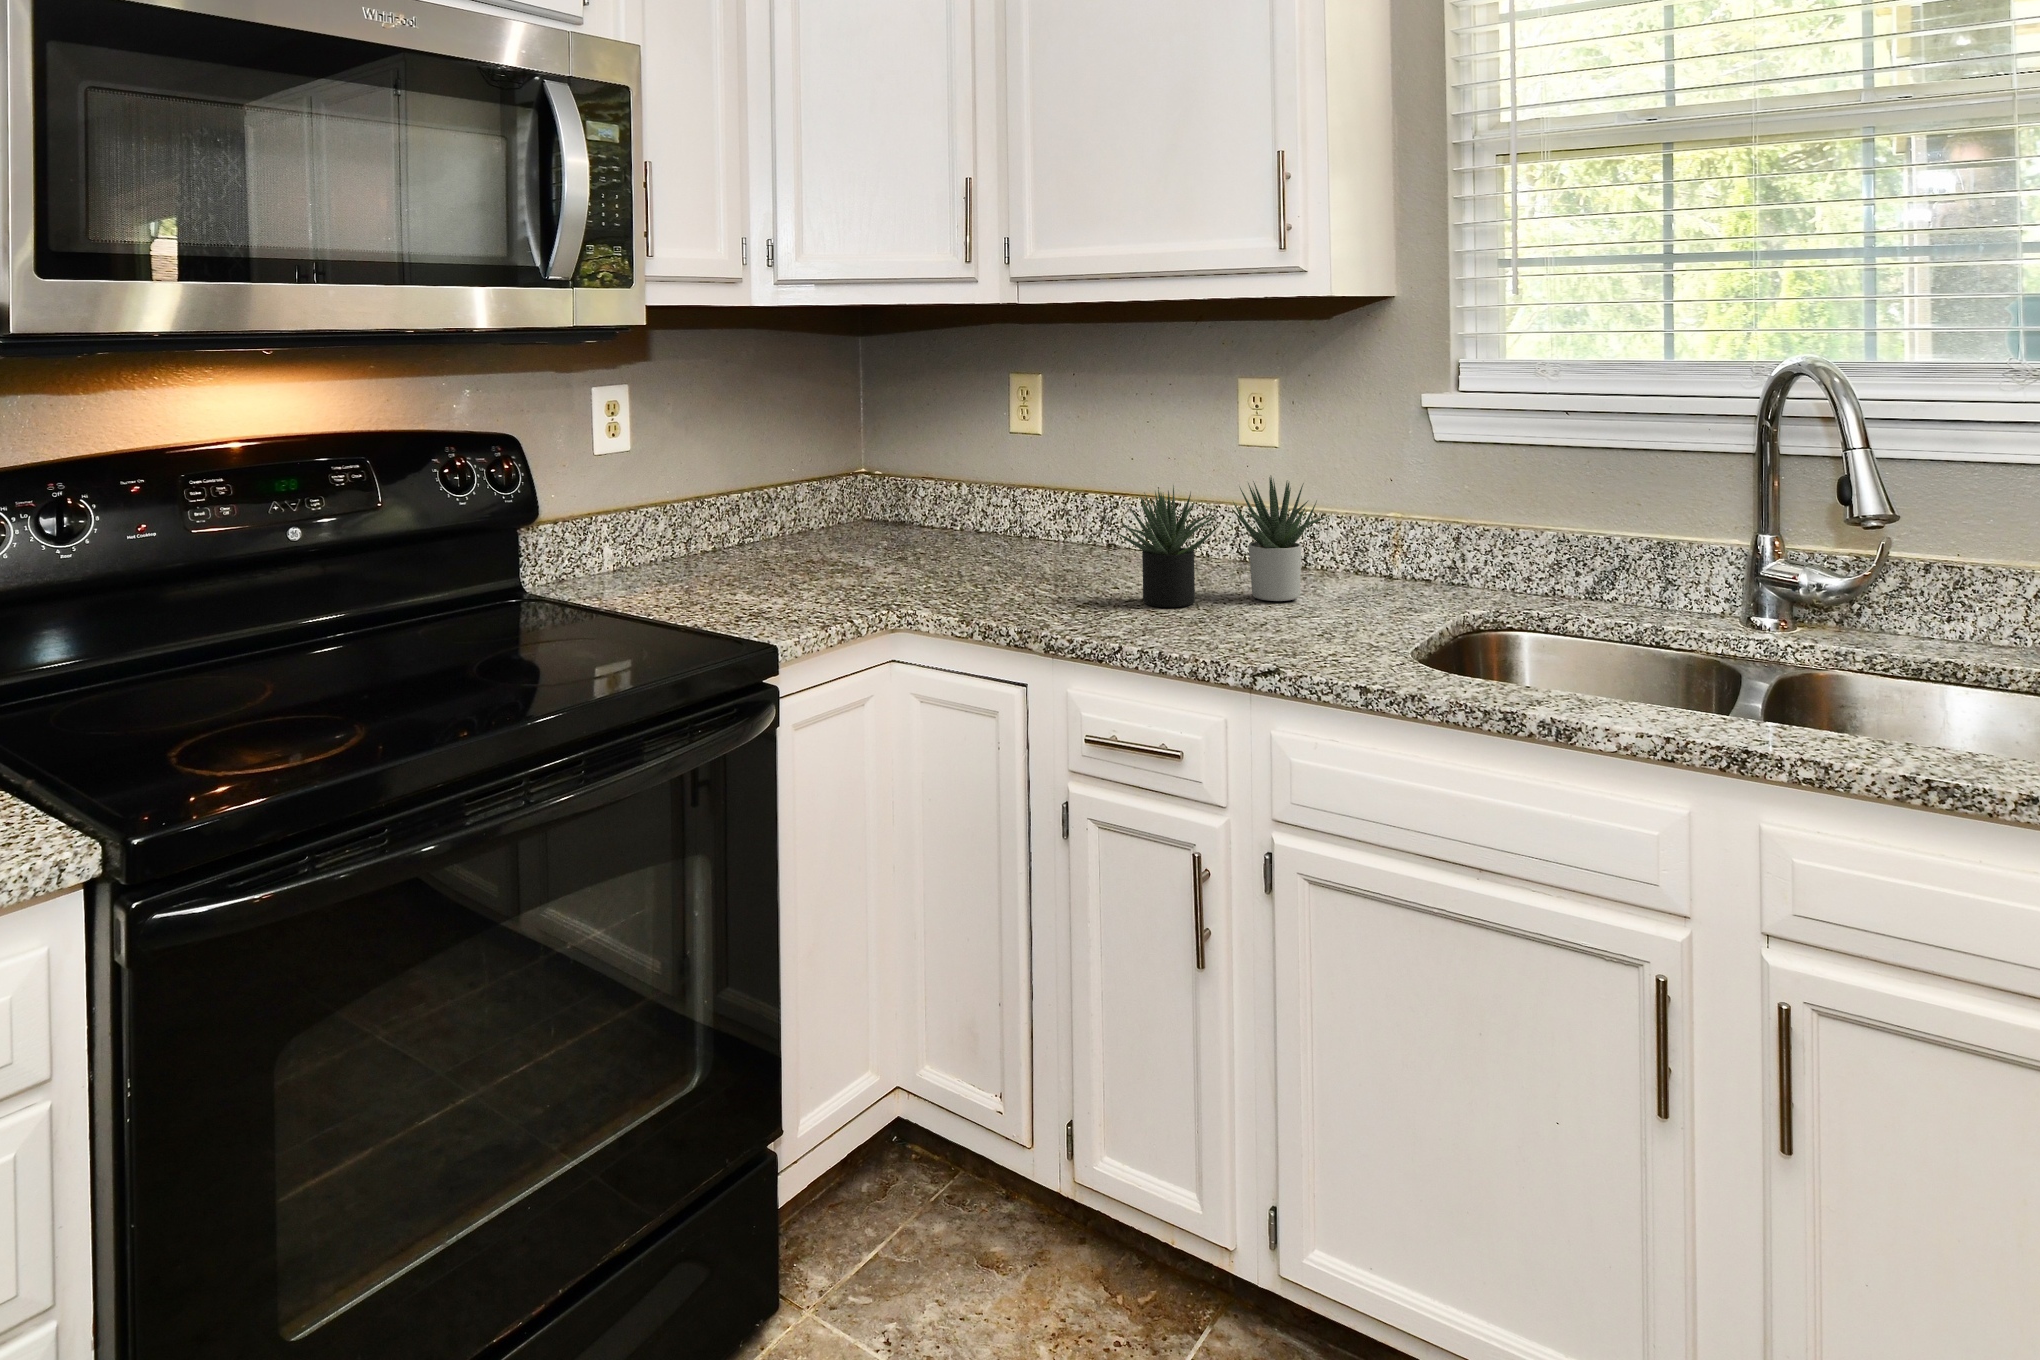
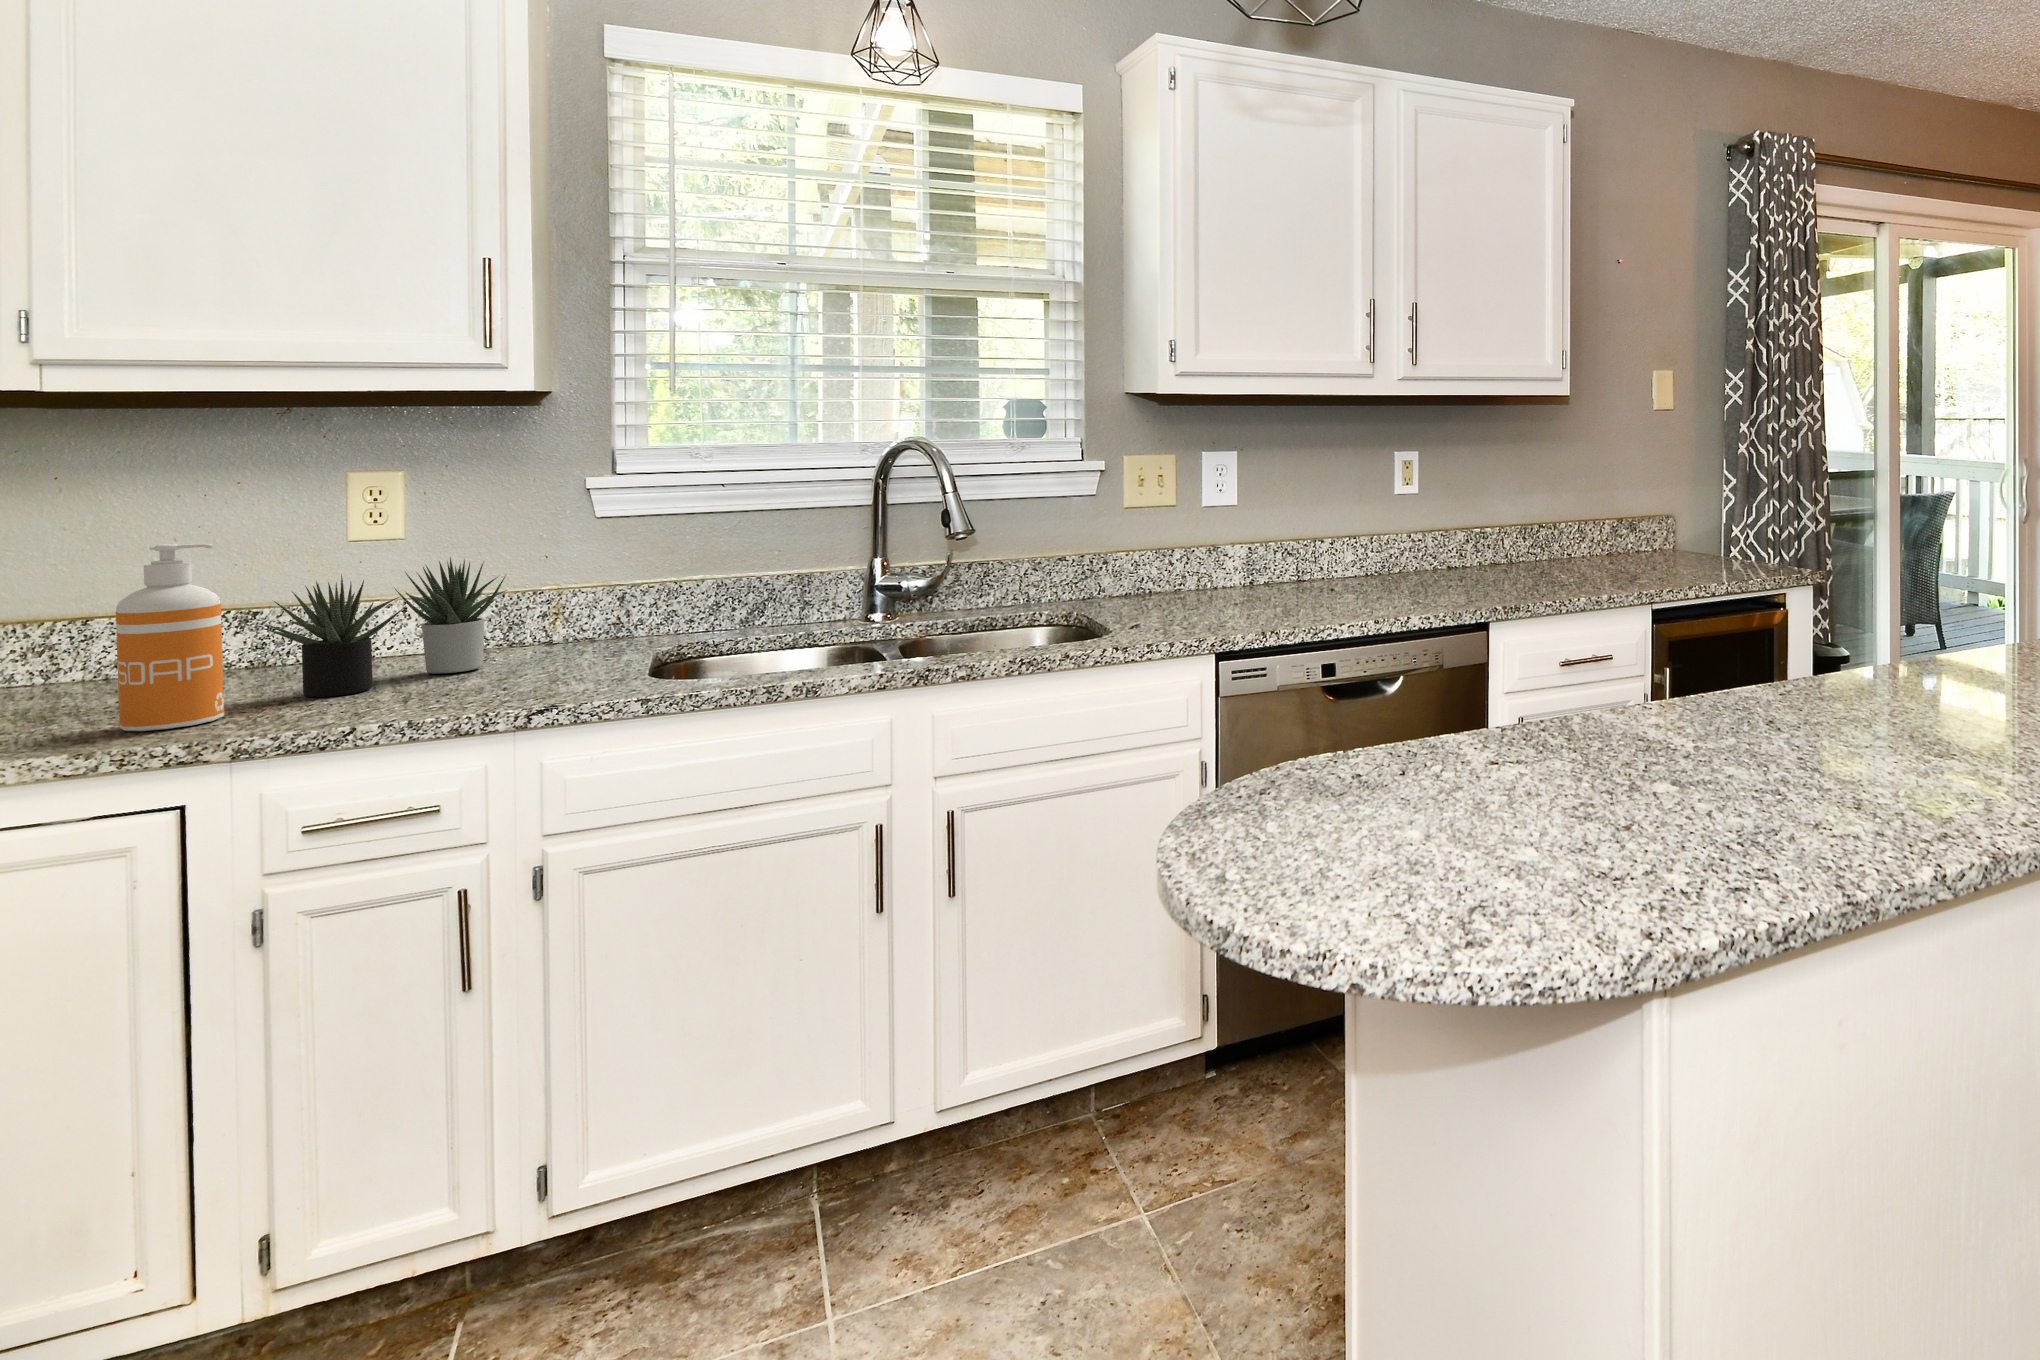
soap dispenser: none [1001,443,1070,616] -> present [116,544,224,731]

